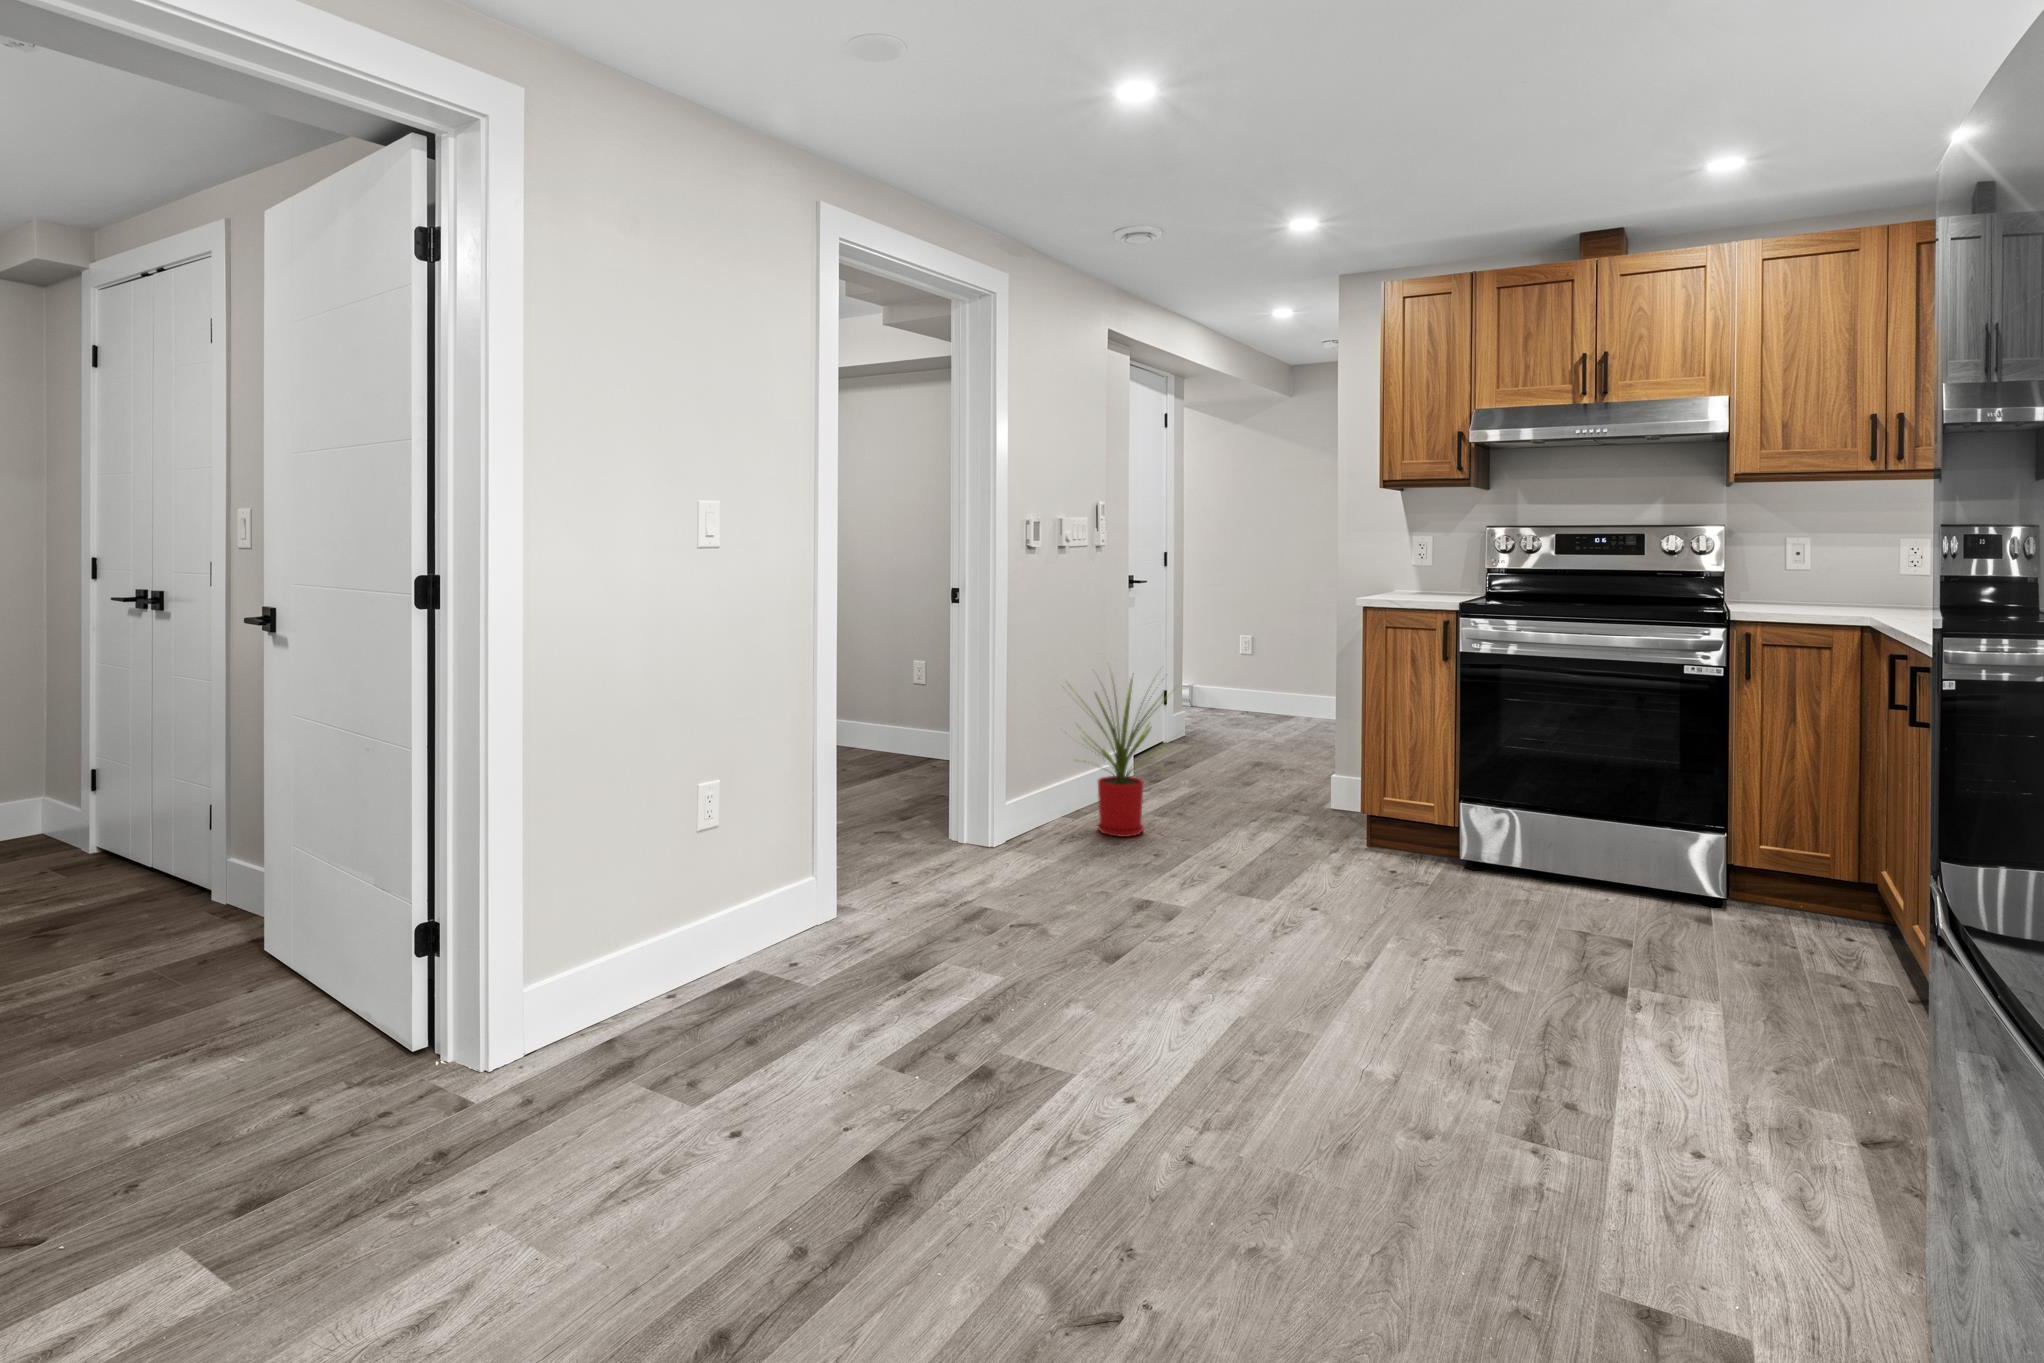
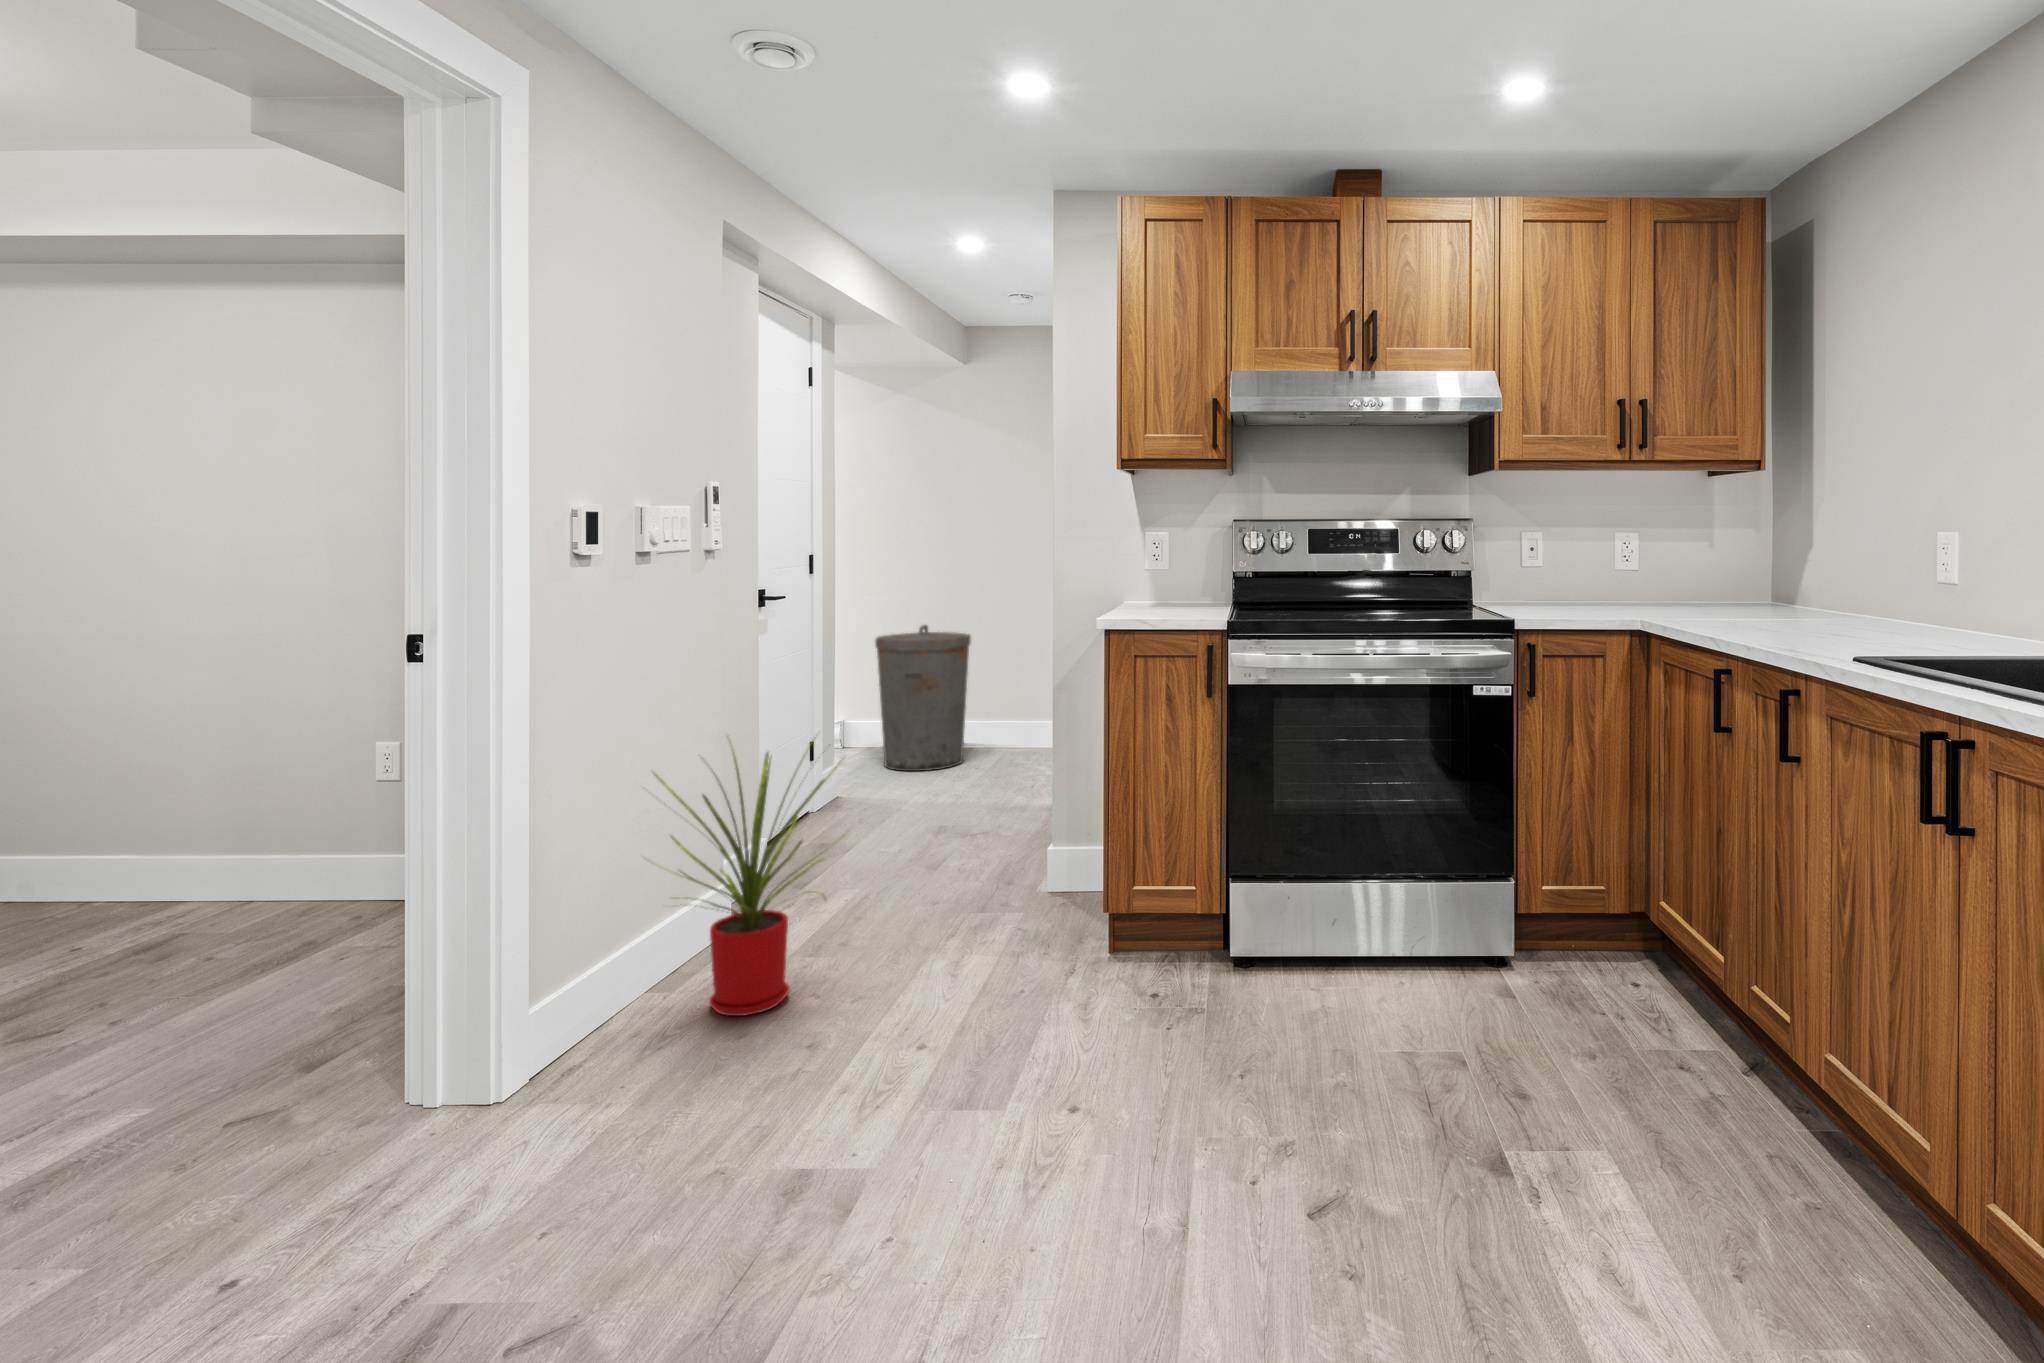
trash can: none [1215,613,1293,732] -> present [875,625,971,771]

